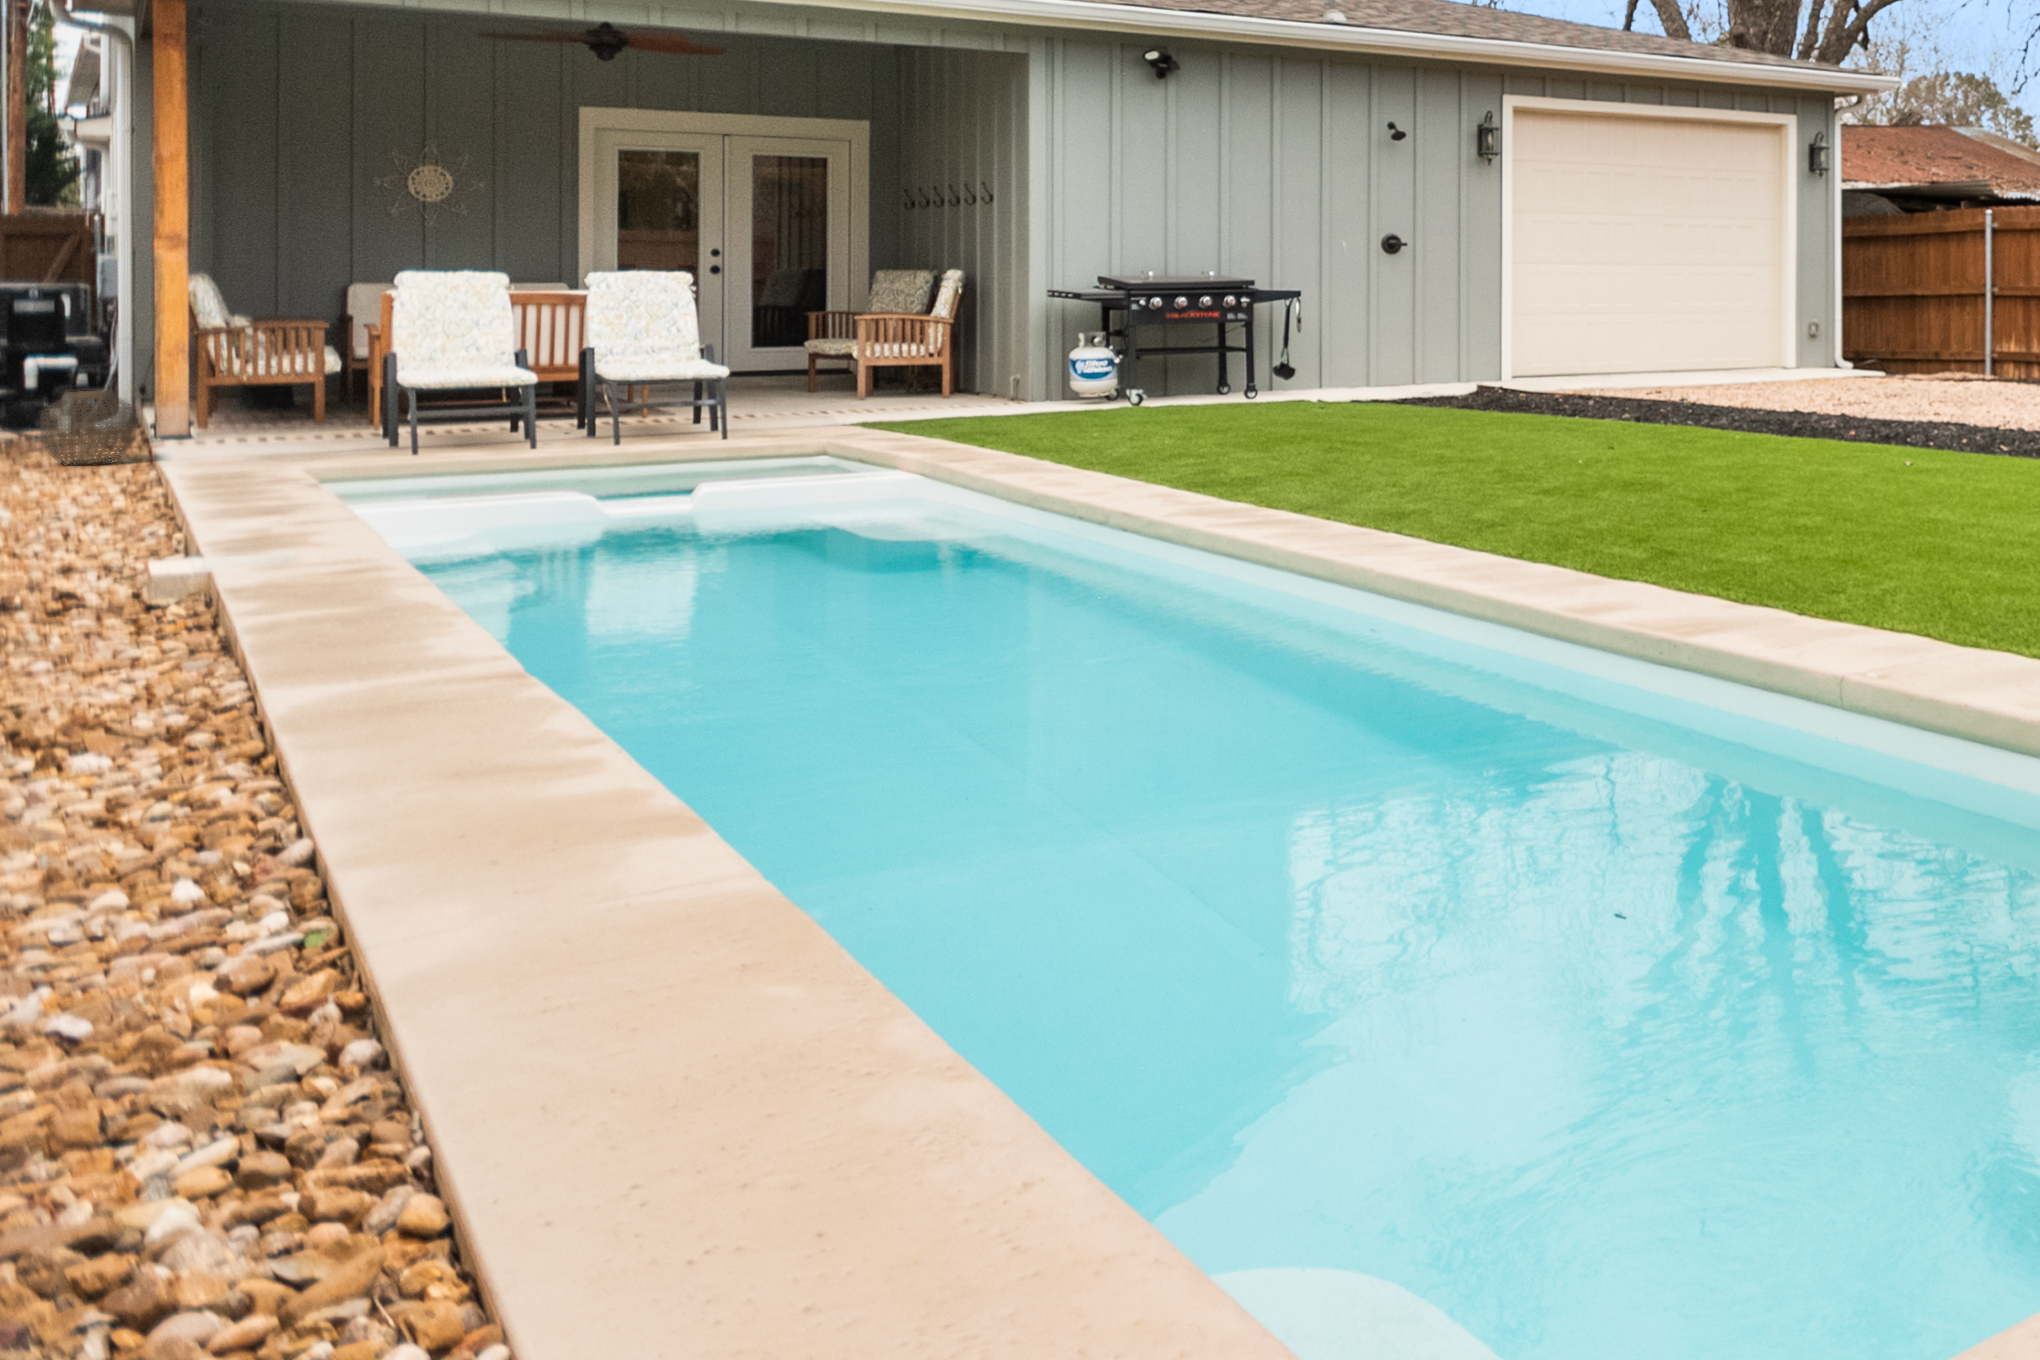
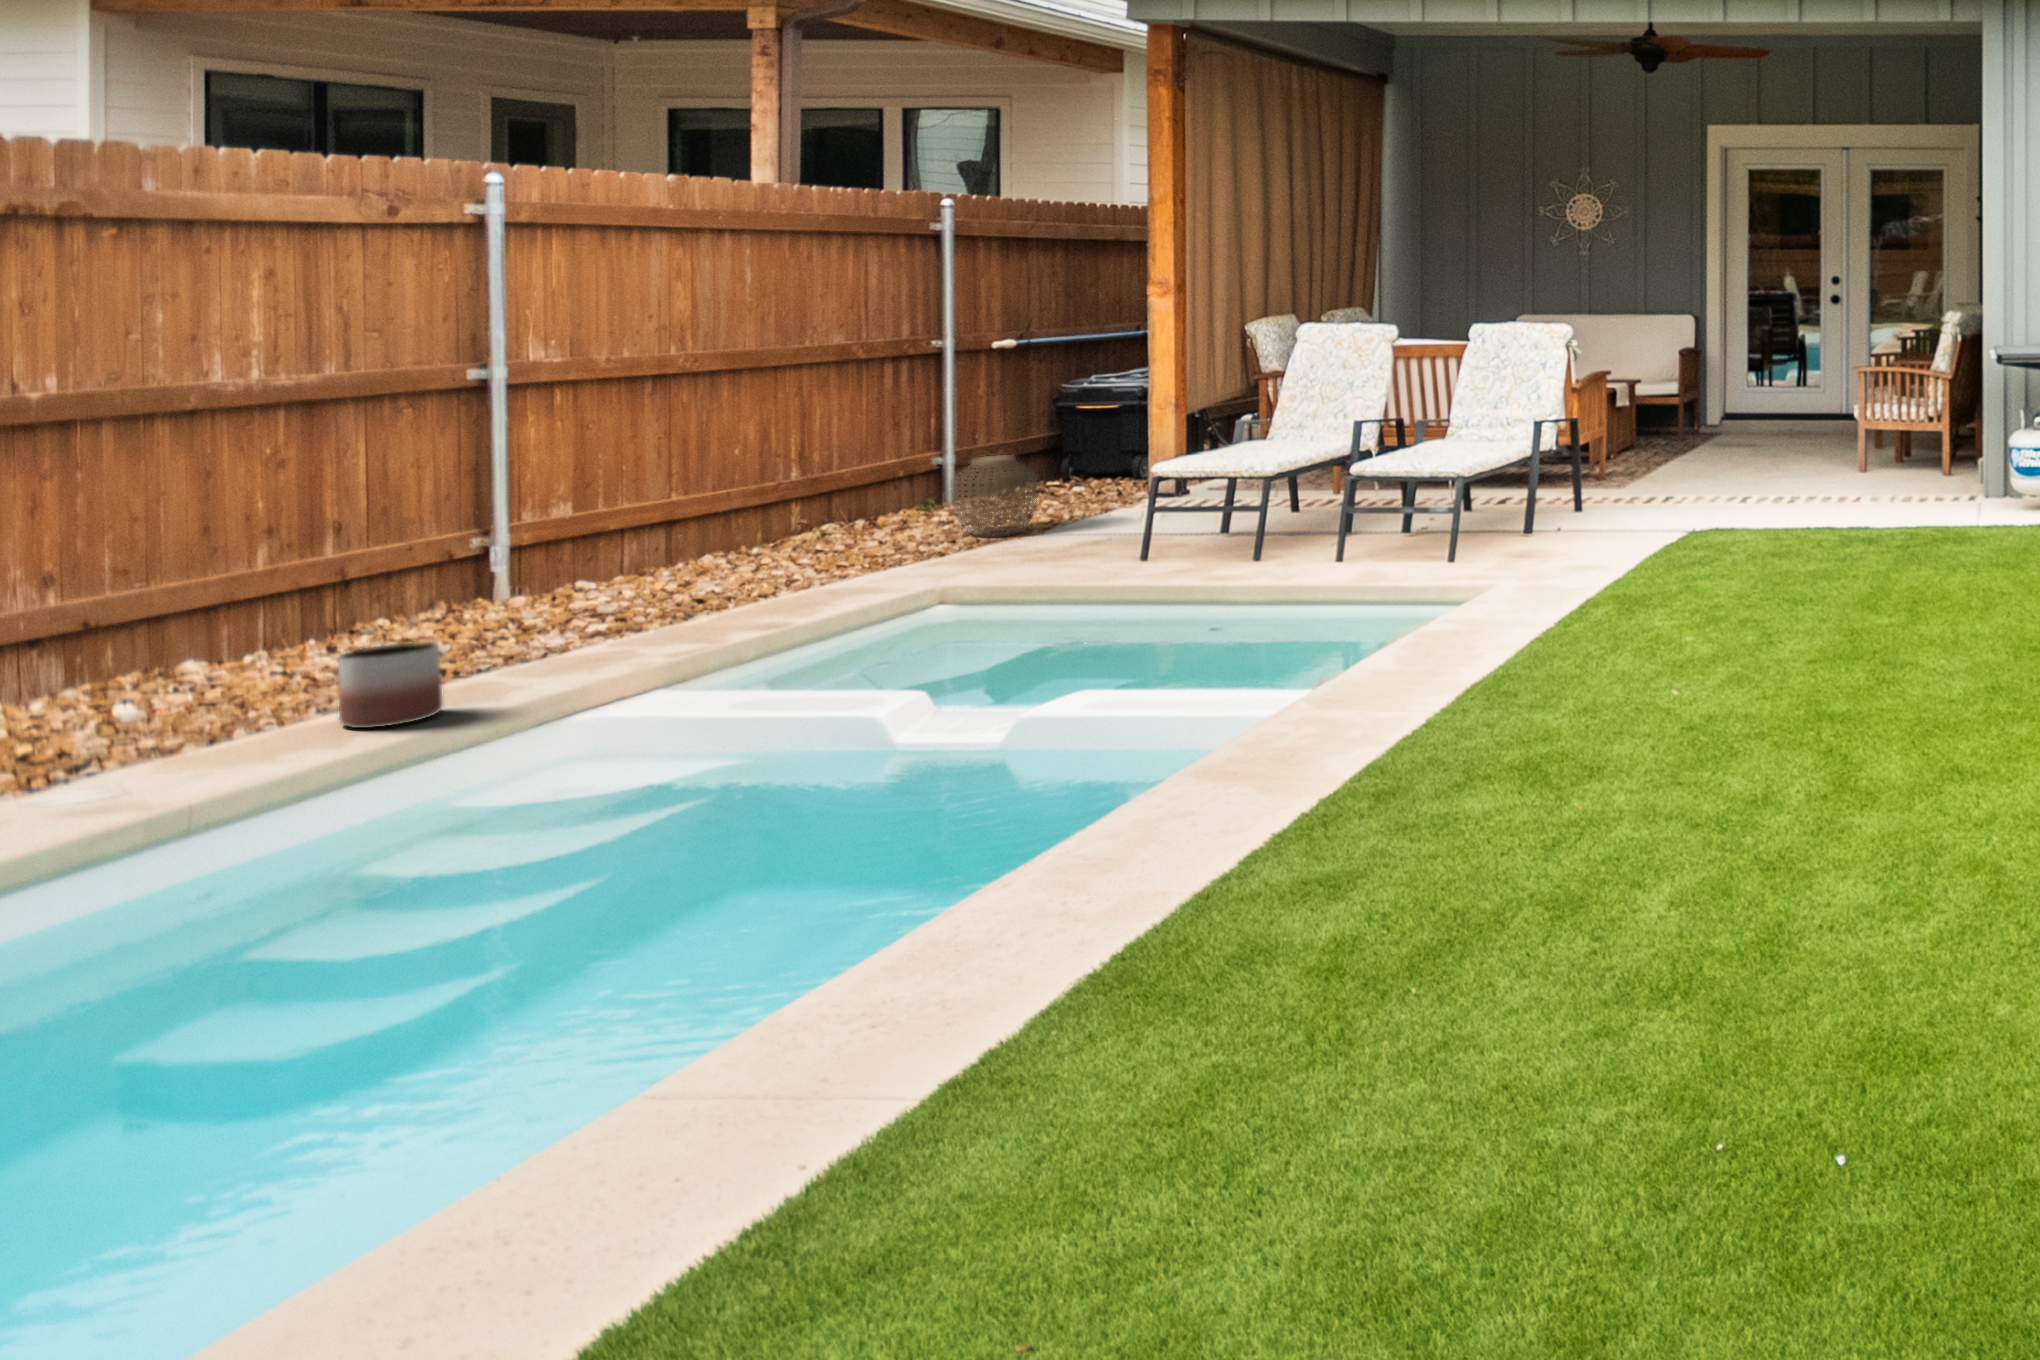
planter: none [69,474,148,534] -> present [338,642,442,728]

